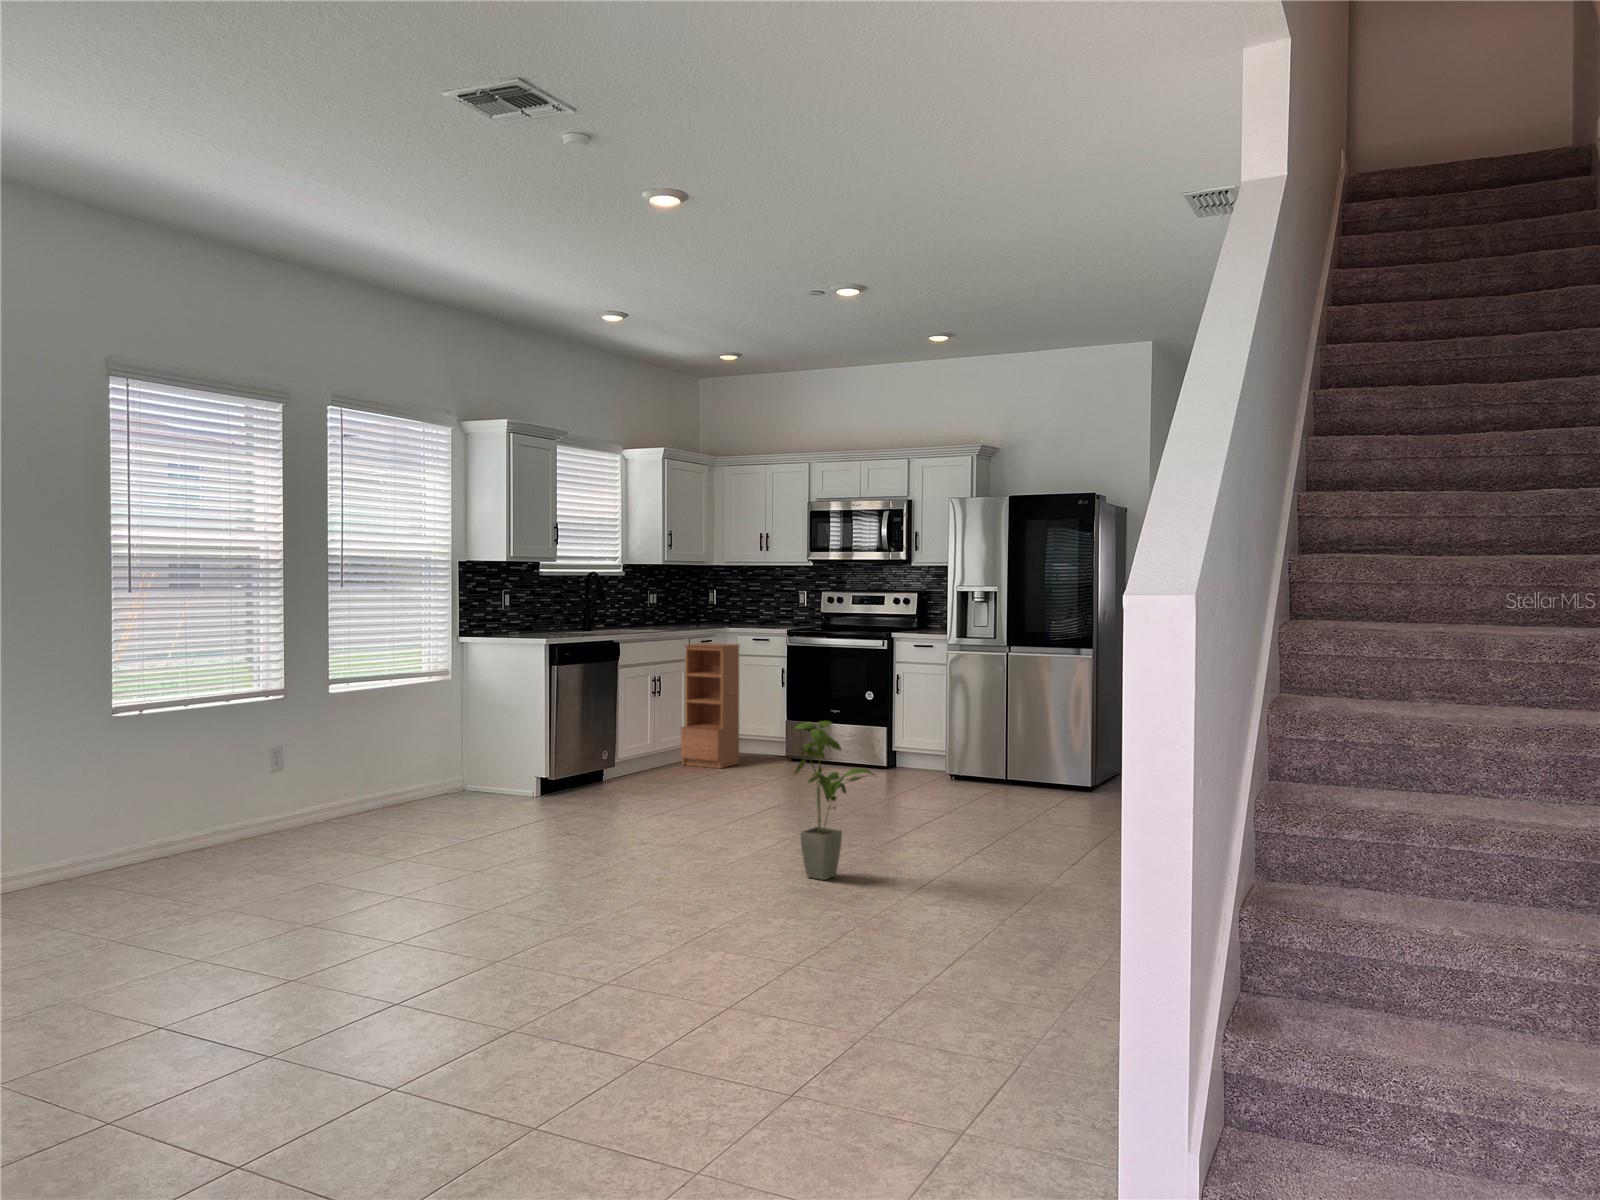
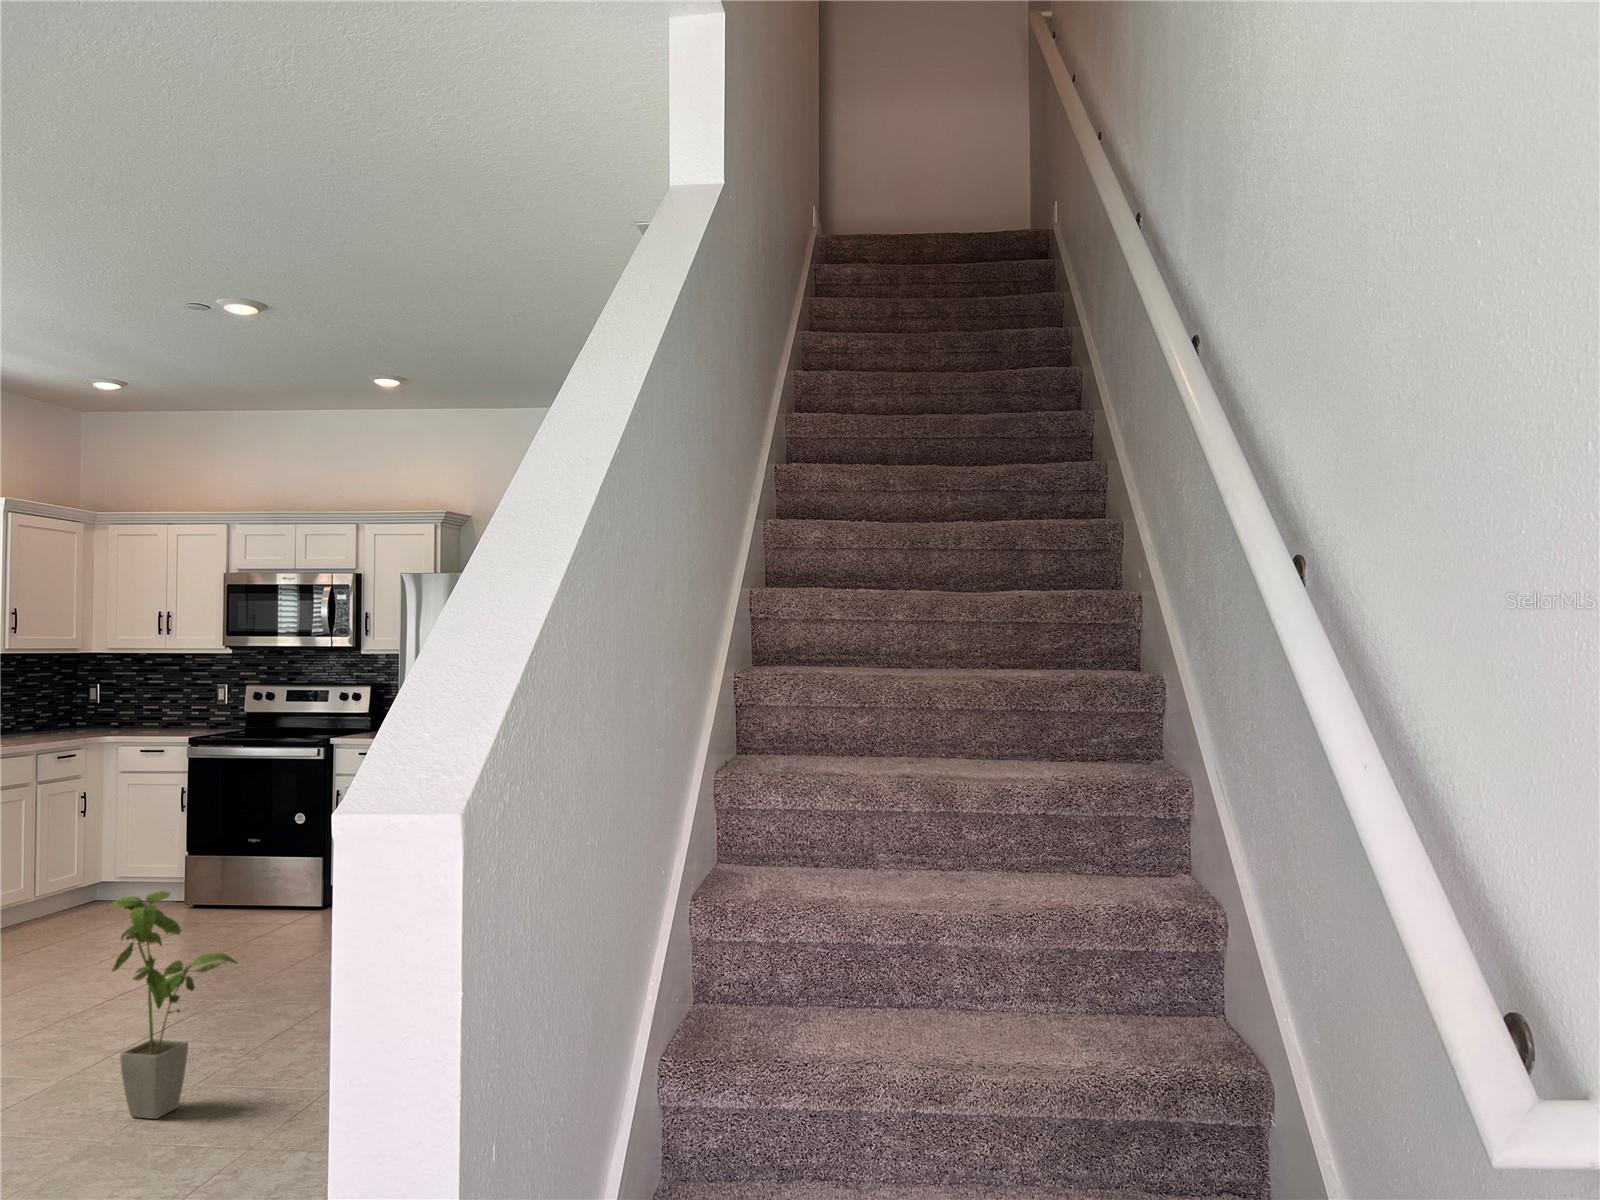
bookcase: present [681,643,739,769] -> none [25,760,118,929]

